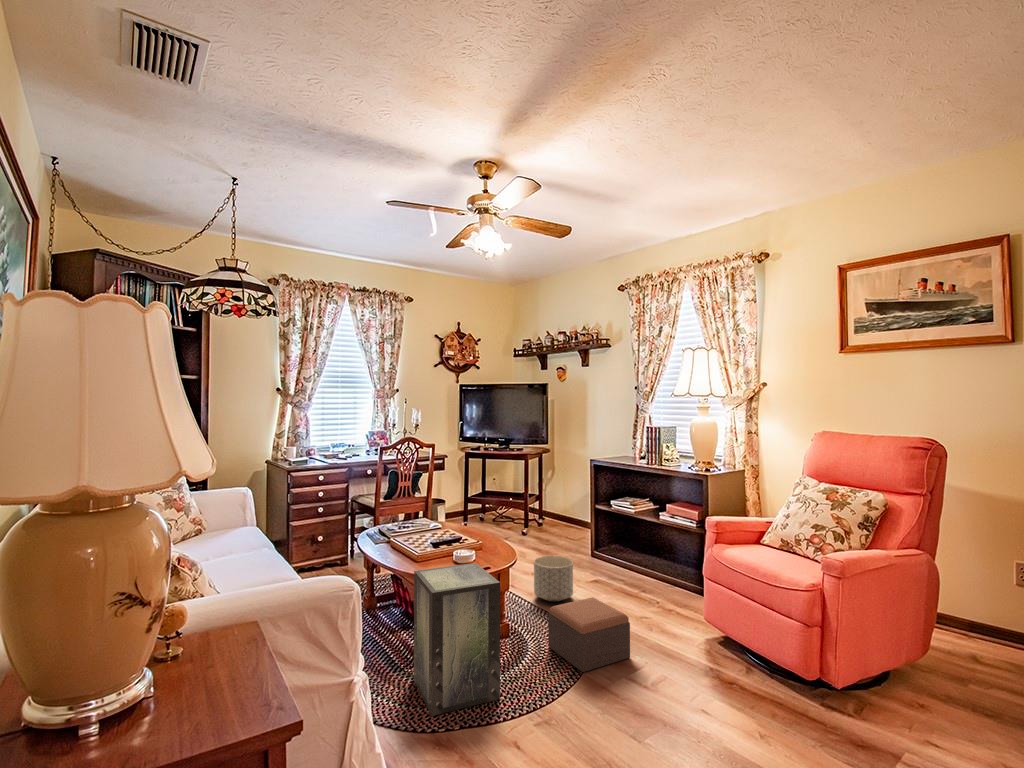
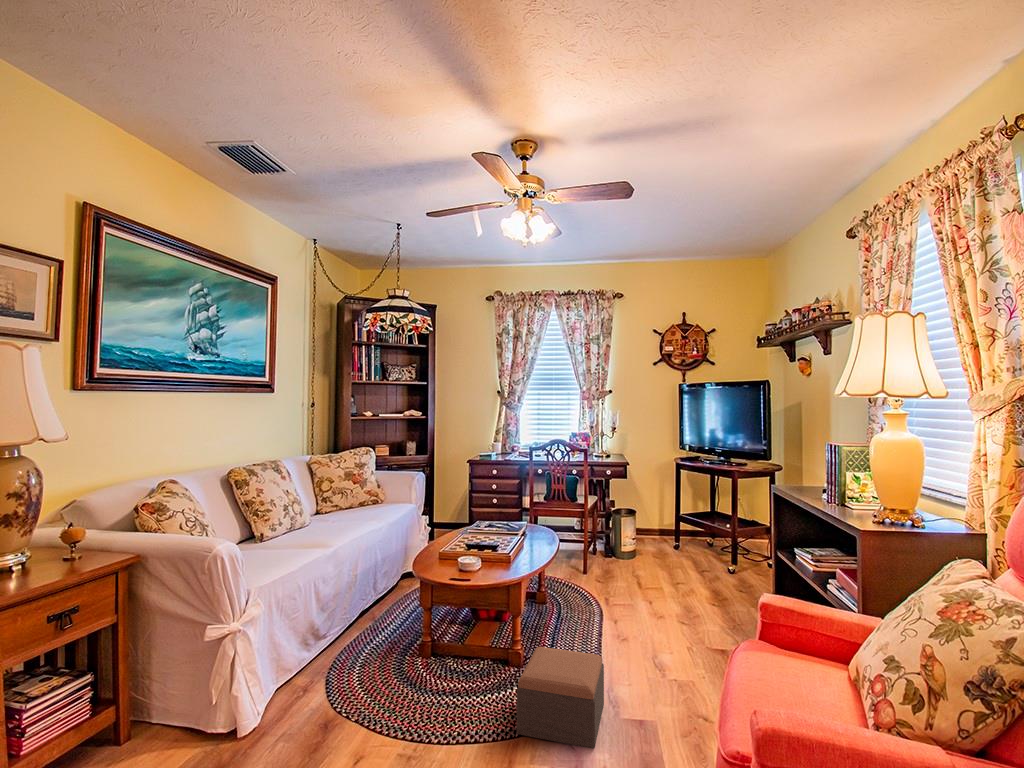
planter: present [534,556,573,602] -> none [607,593,657,654]
storage box: present [414,563,500,716] -> none [355,563,451,716]

